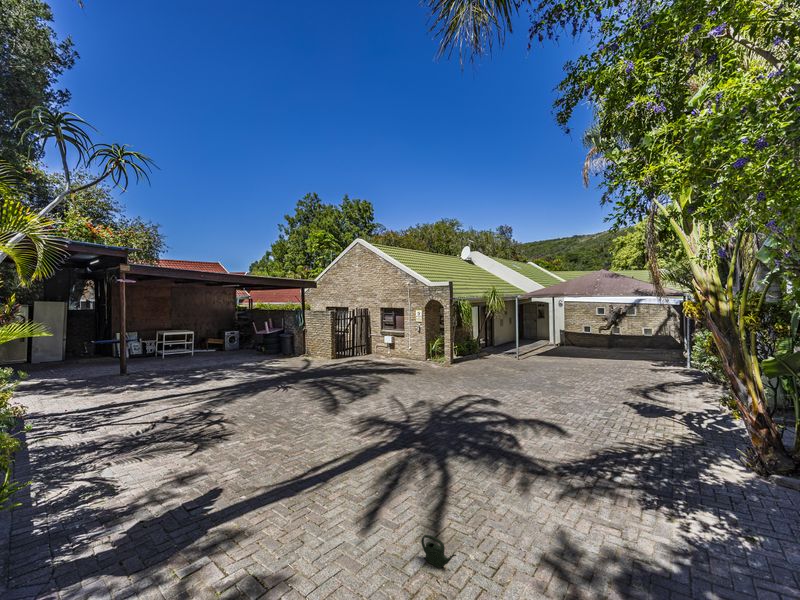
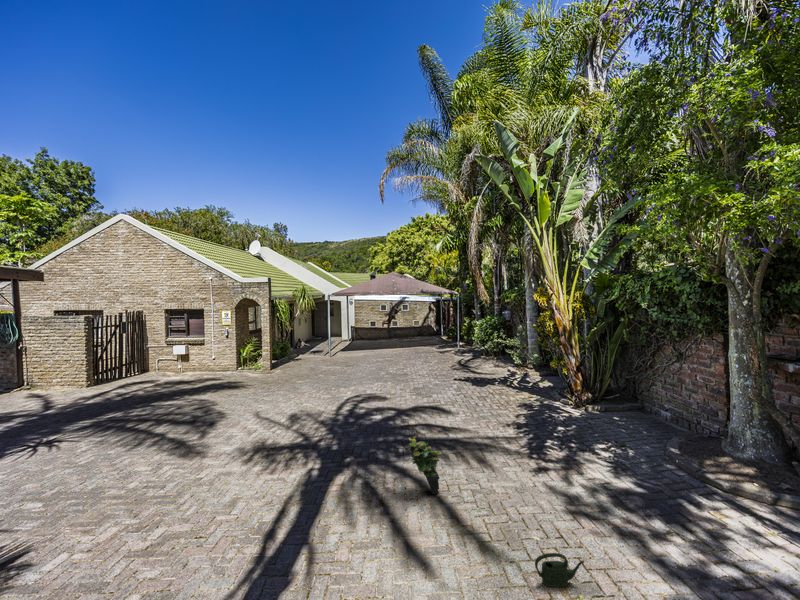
potted plant: none [418,428,448,482] -> present [409,436,442,494]

